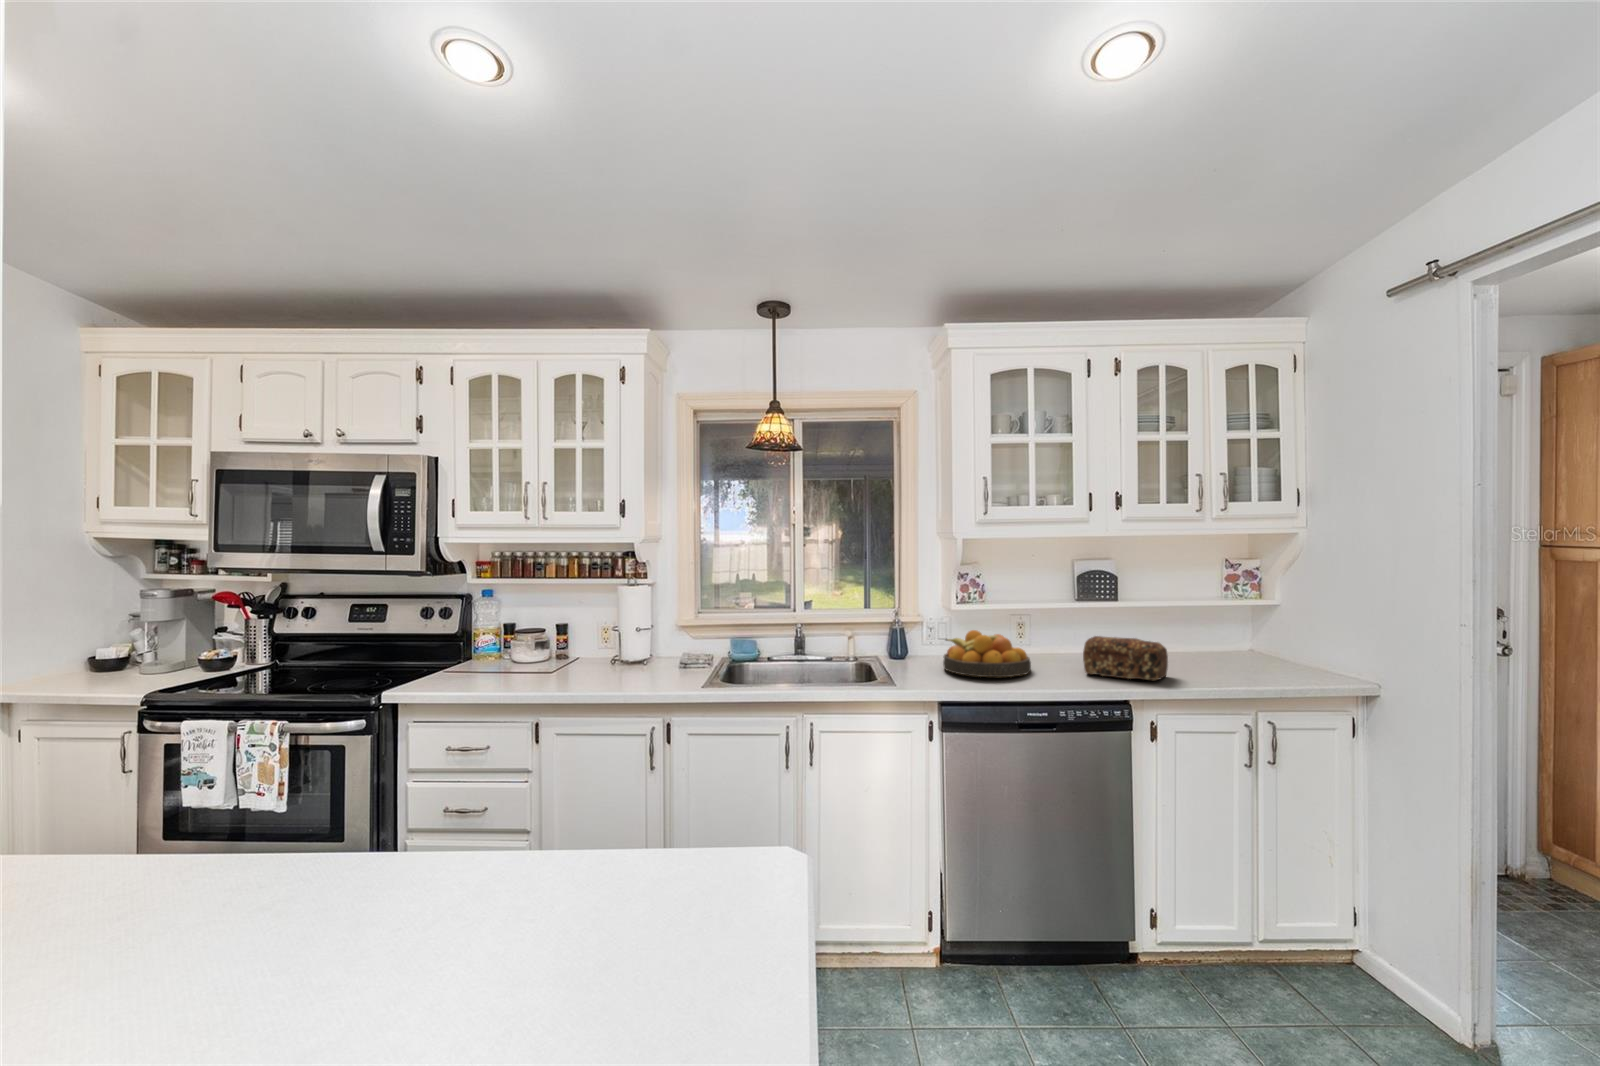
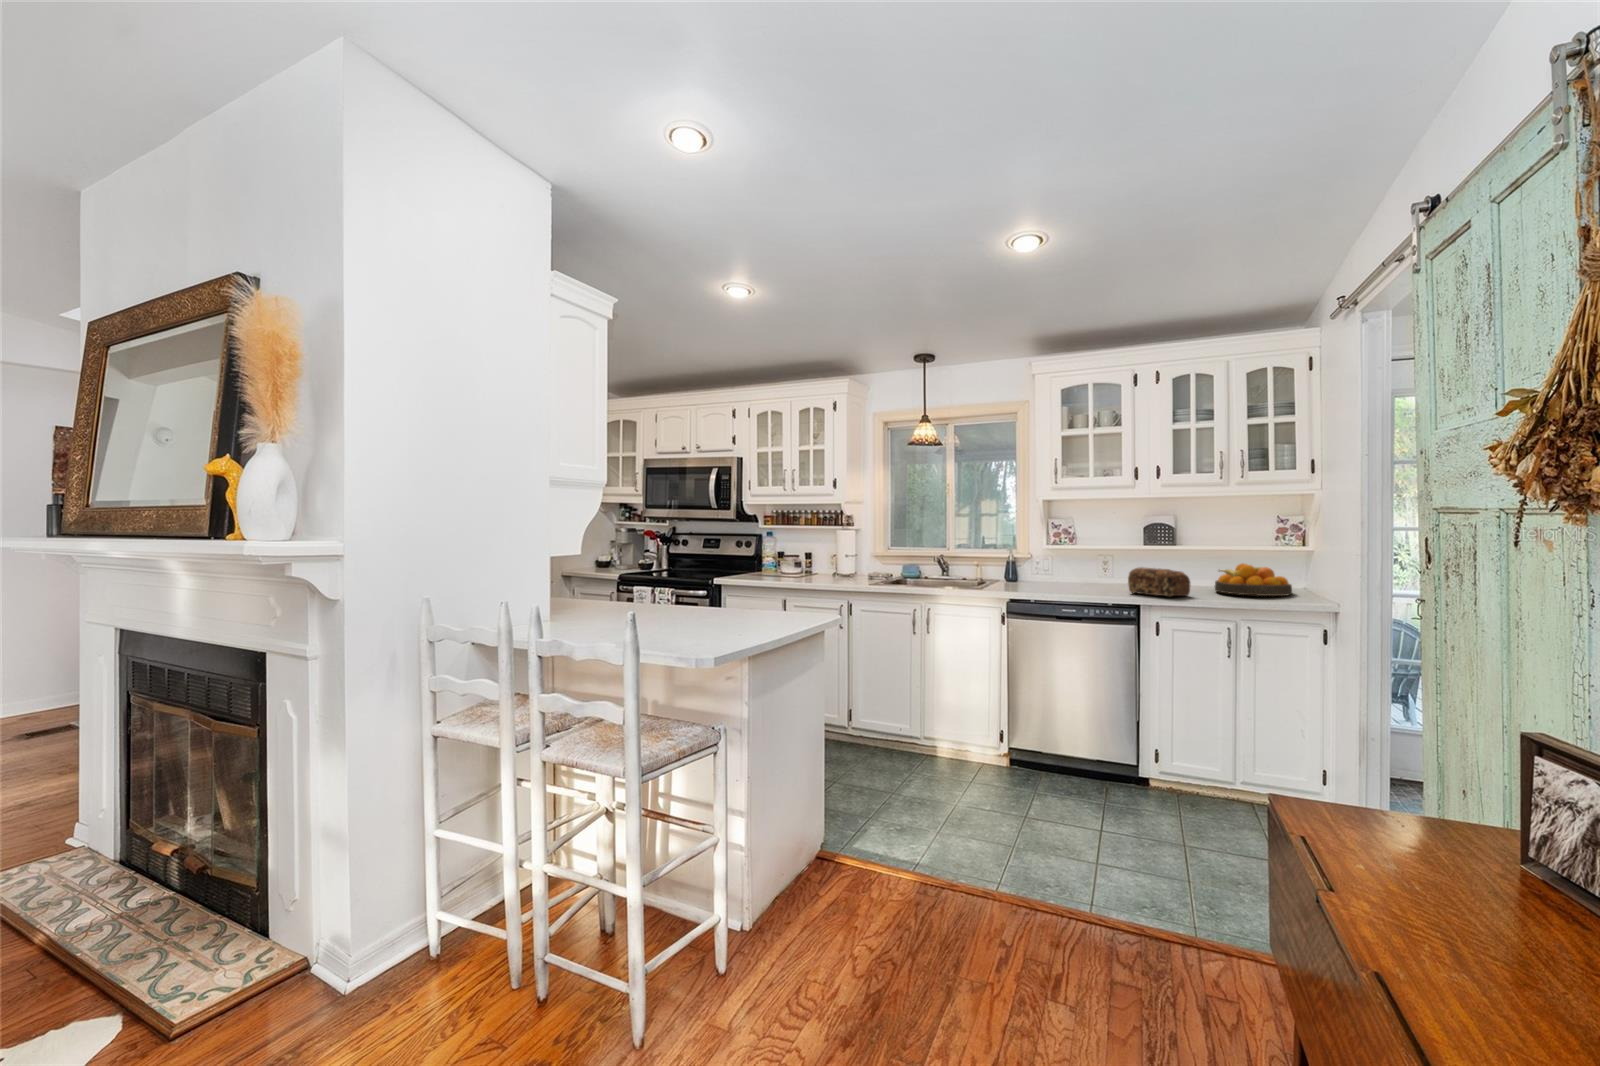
fruit bowl: present [943,630,1031,677] -> present [1215,564,1292,596]

